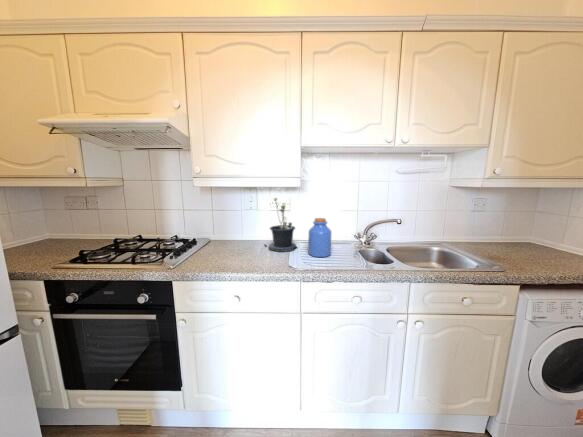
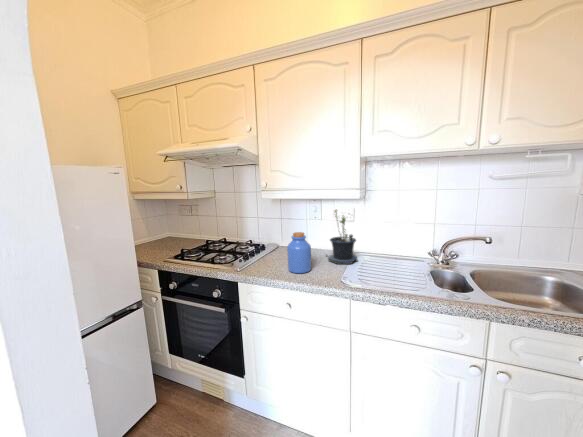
jar: present [308,218,331,257] -> present [287,232,311,273]

